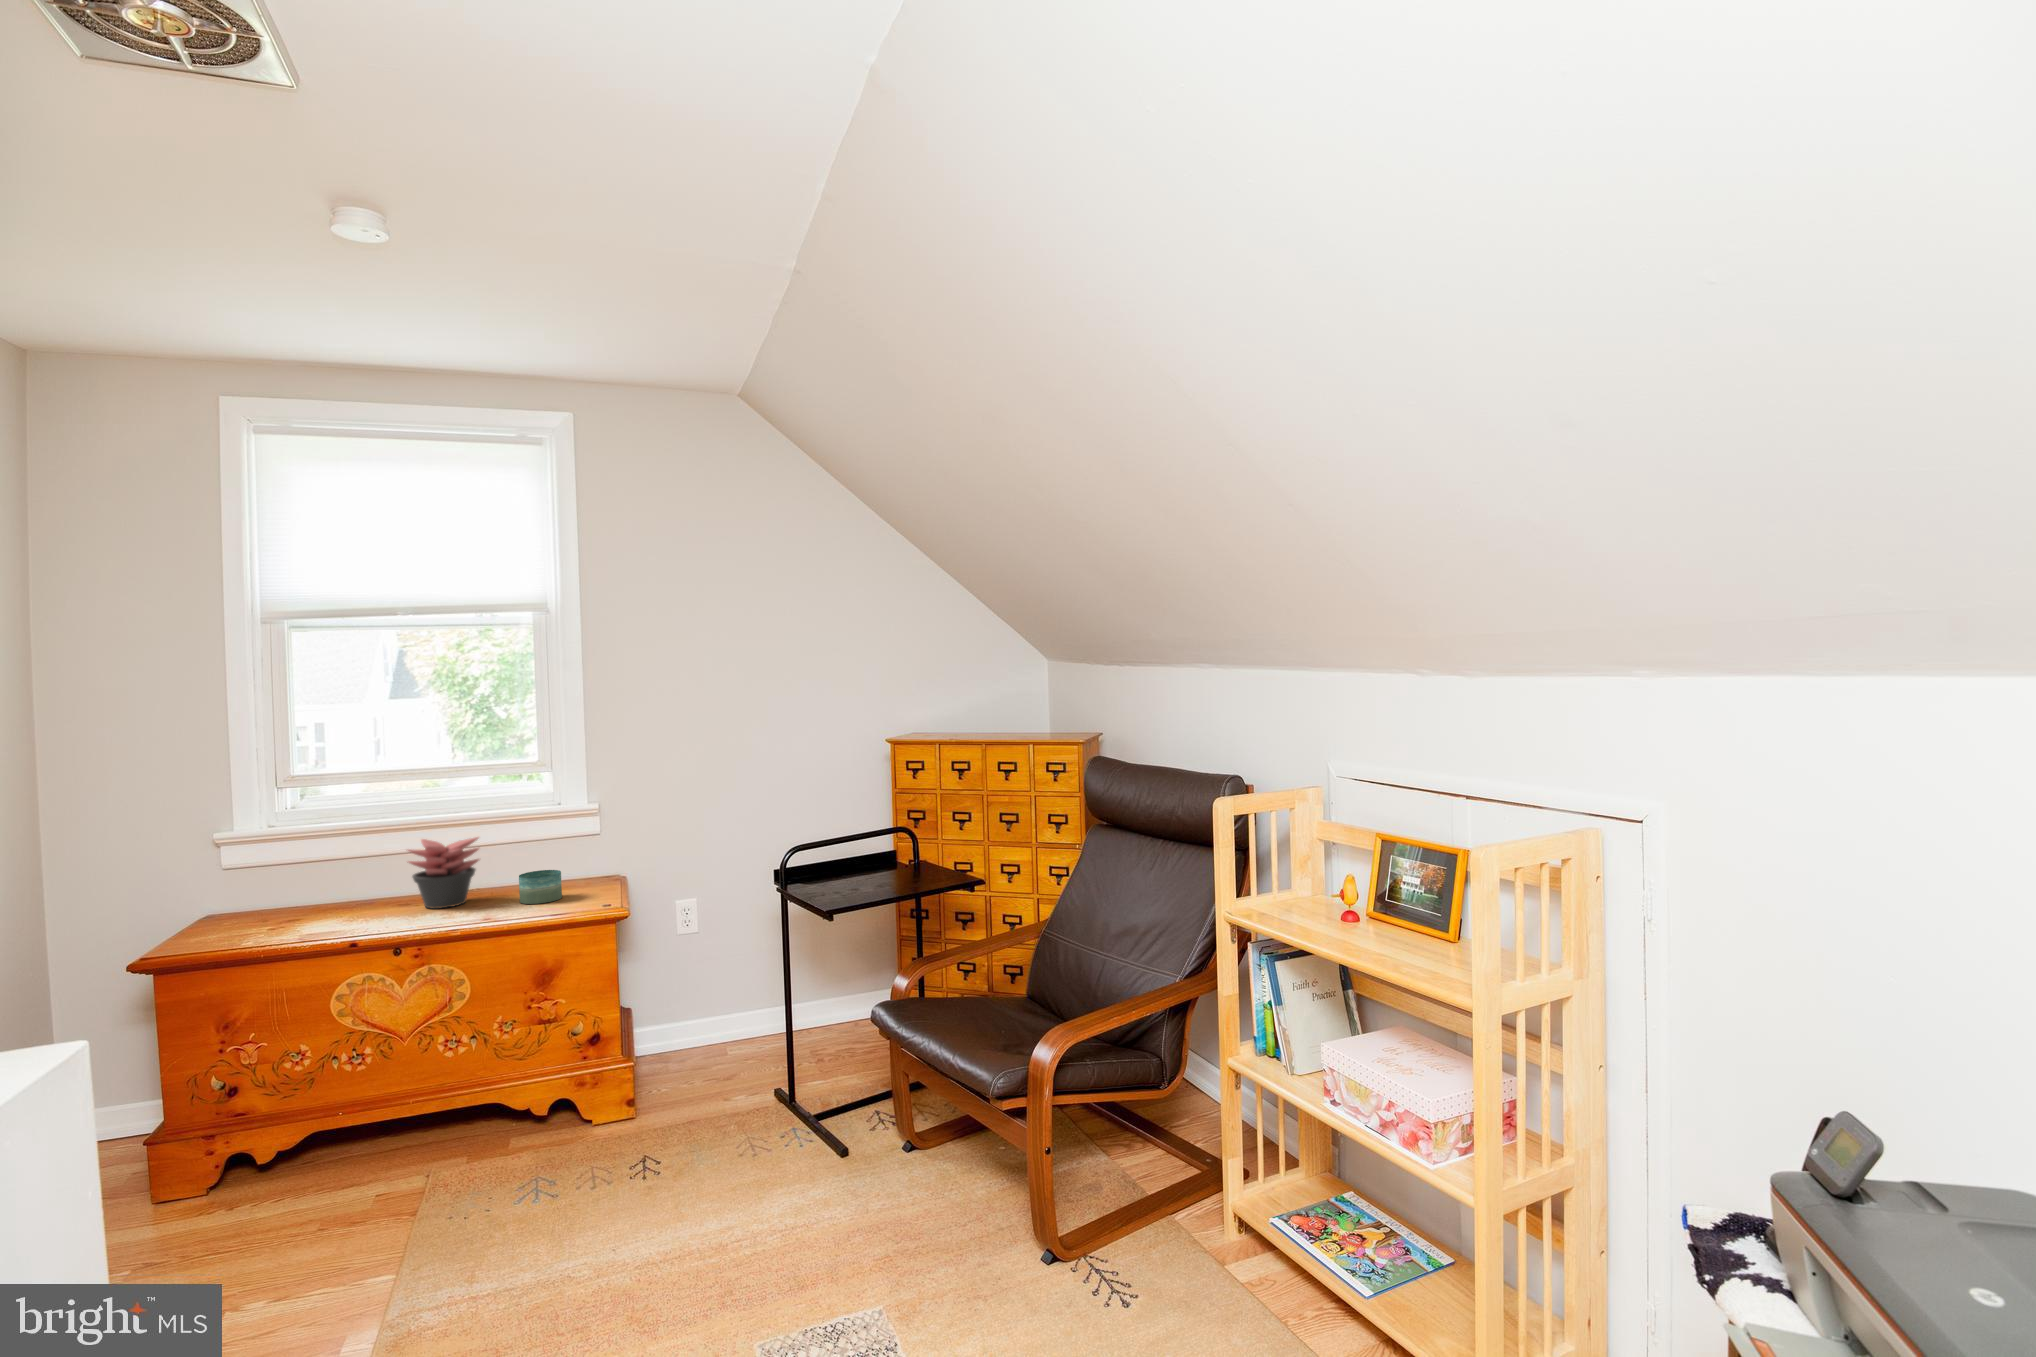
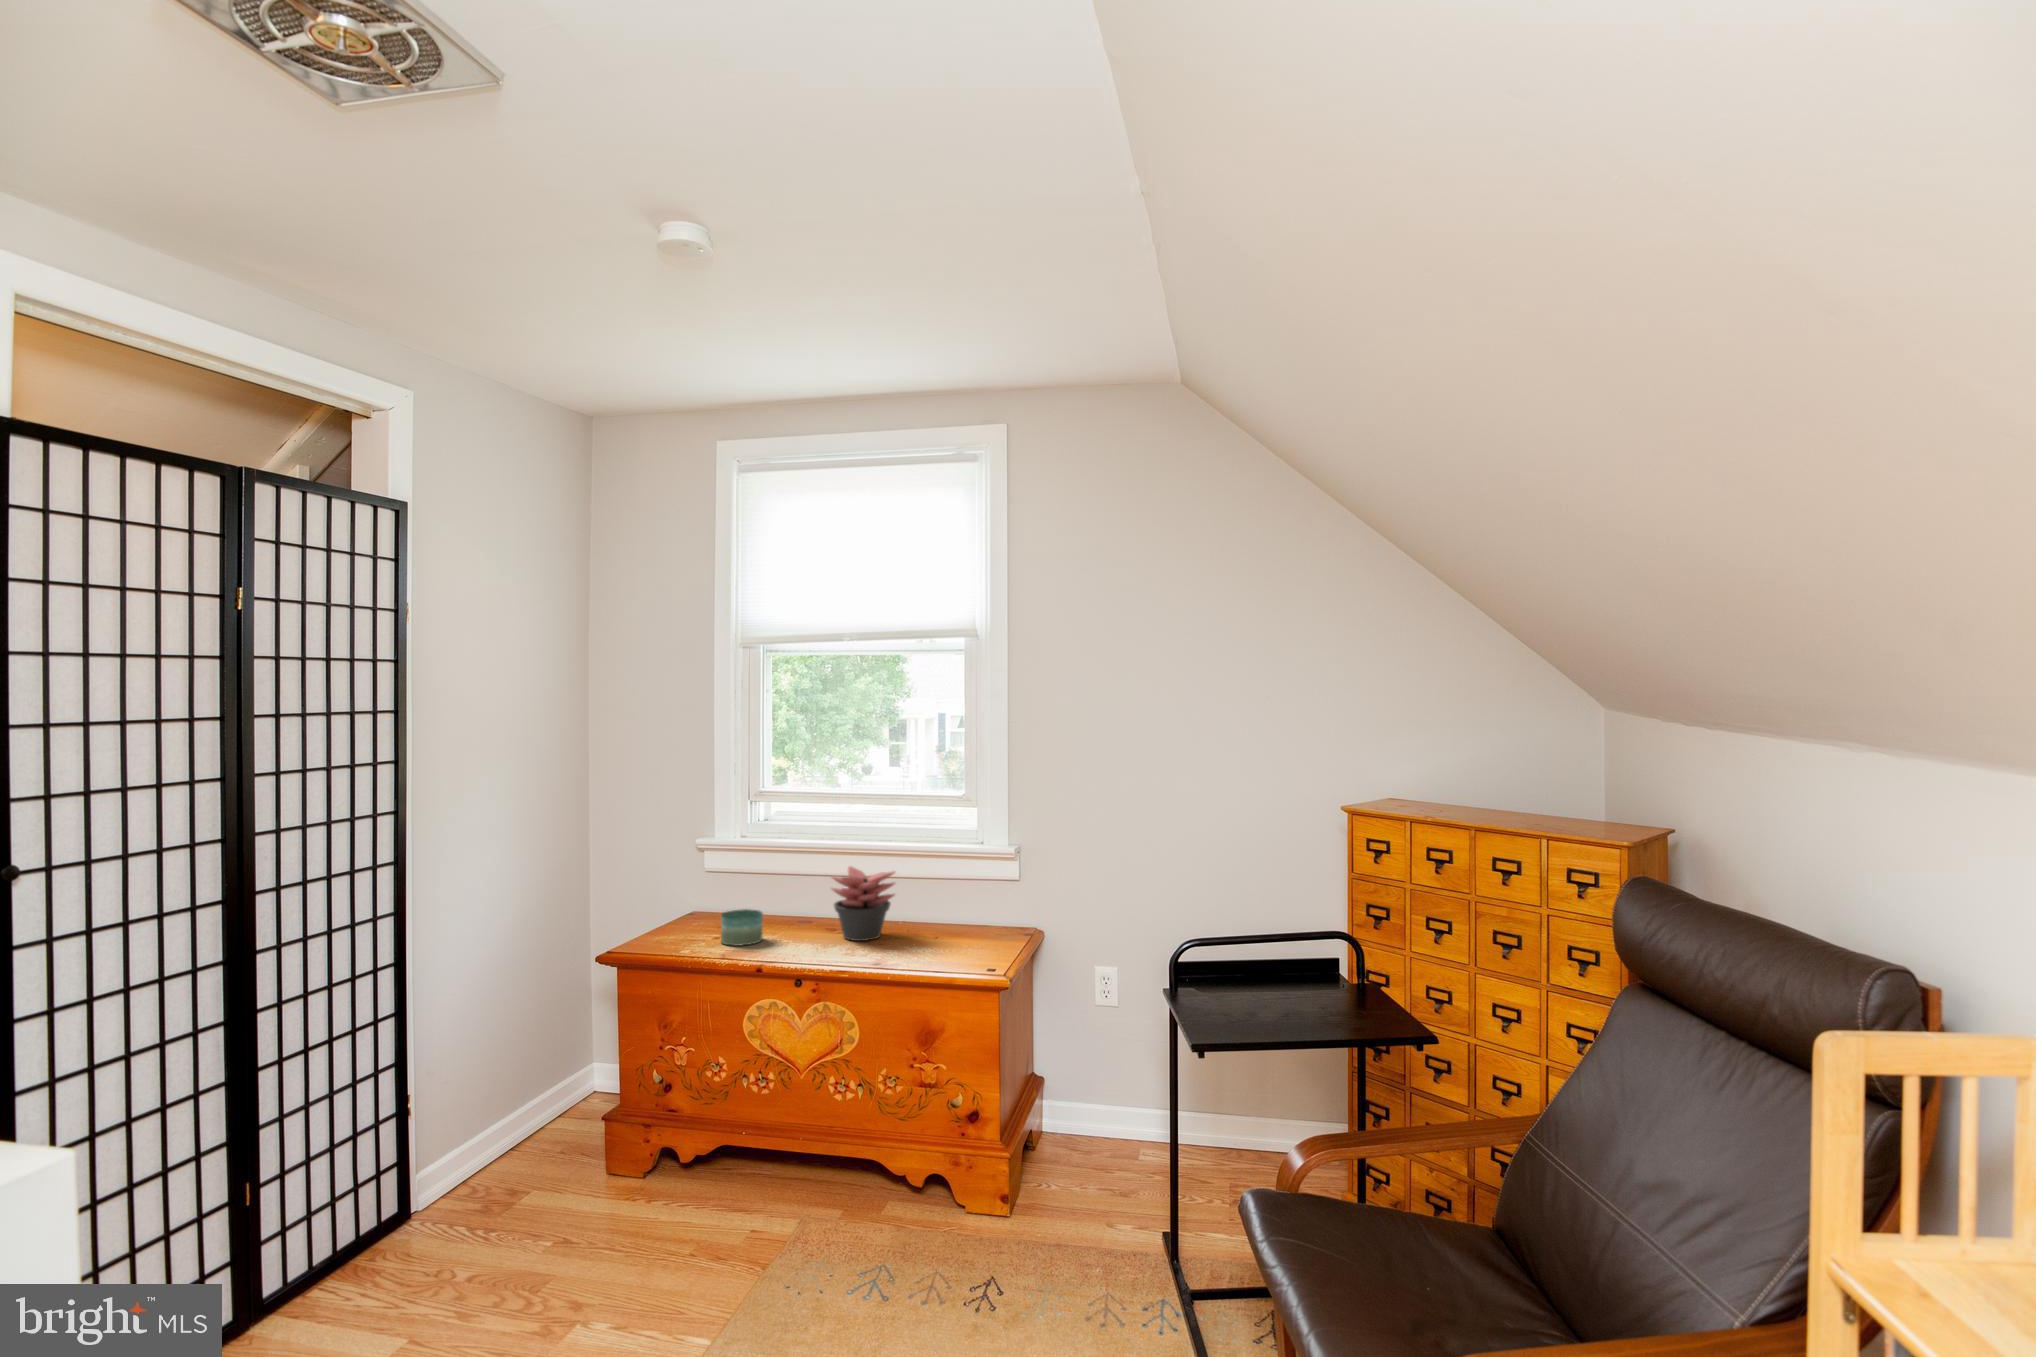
candle: present [519,870,562,904] -> present [721,909,763,946]

